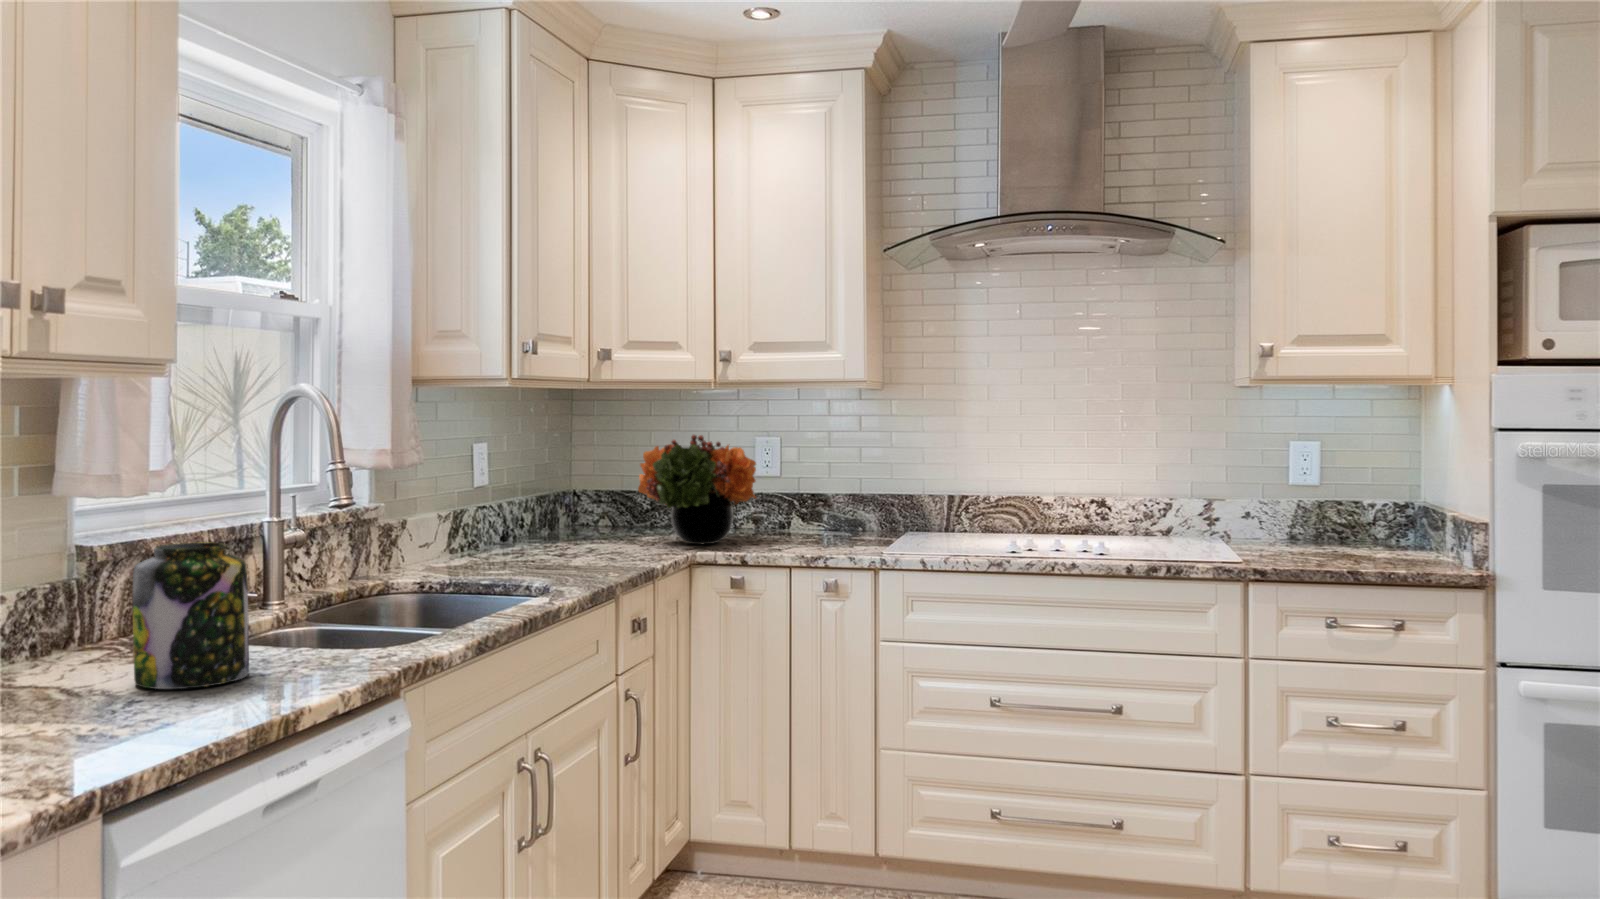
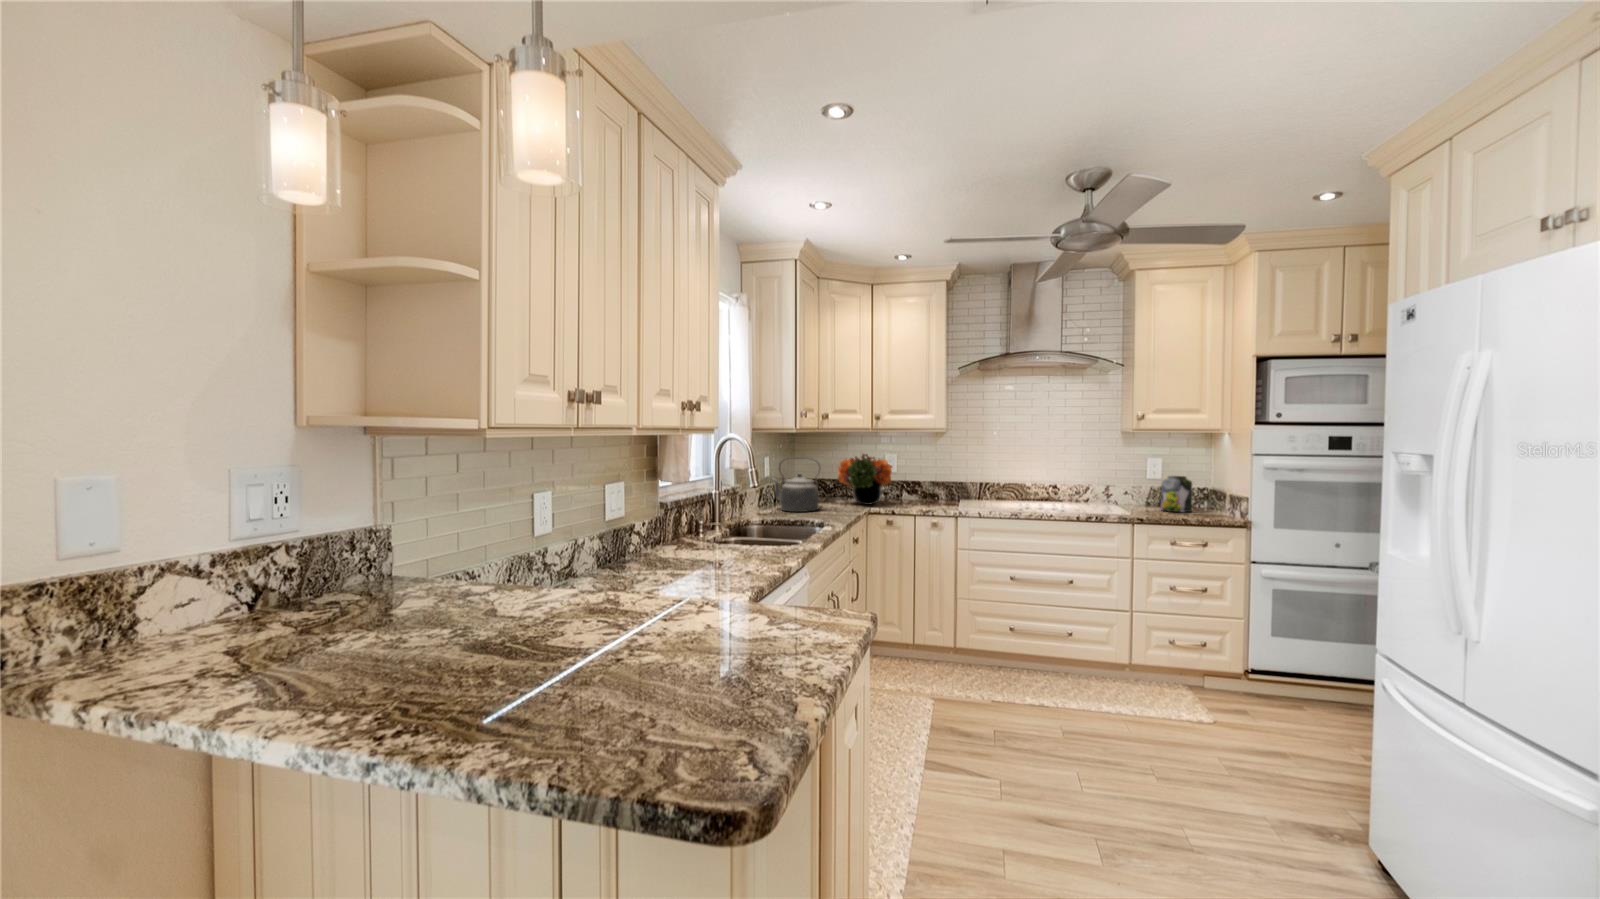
kettle: none [479,442,582,562] -> present [772,457,820,512]
jar: present [133,542,249,689] -> present [1161,476,1192,512]

